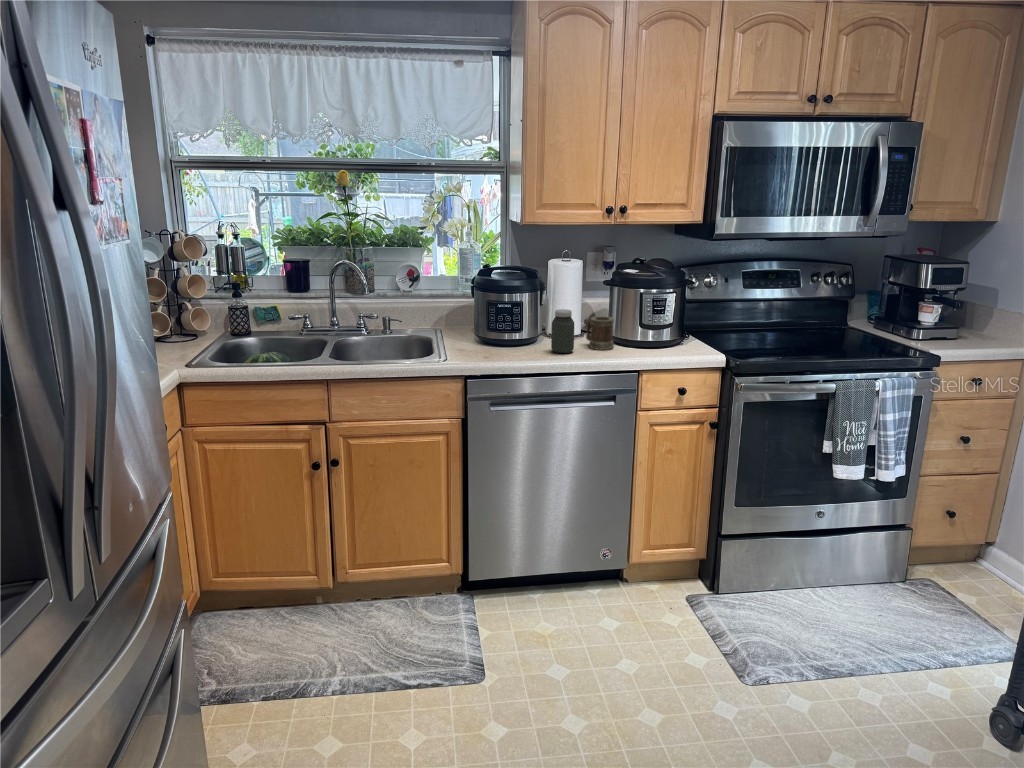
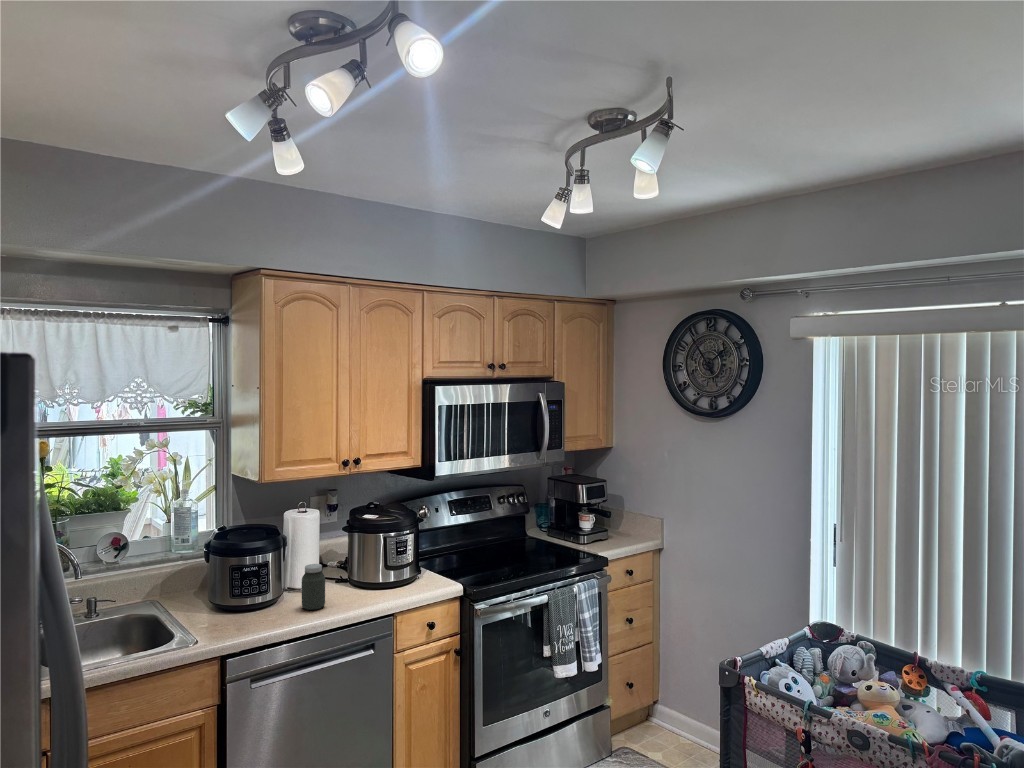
mug: present [586,316,614,350] -> none [330,564,360,599]

